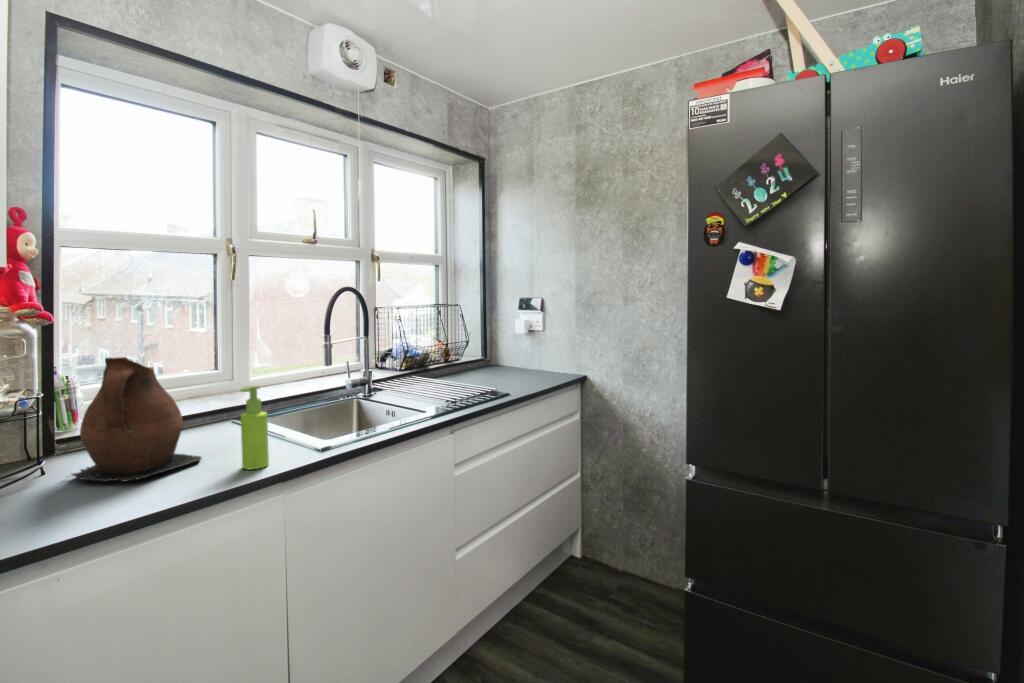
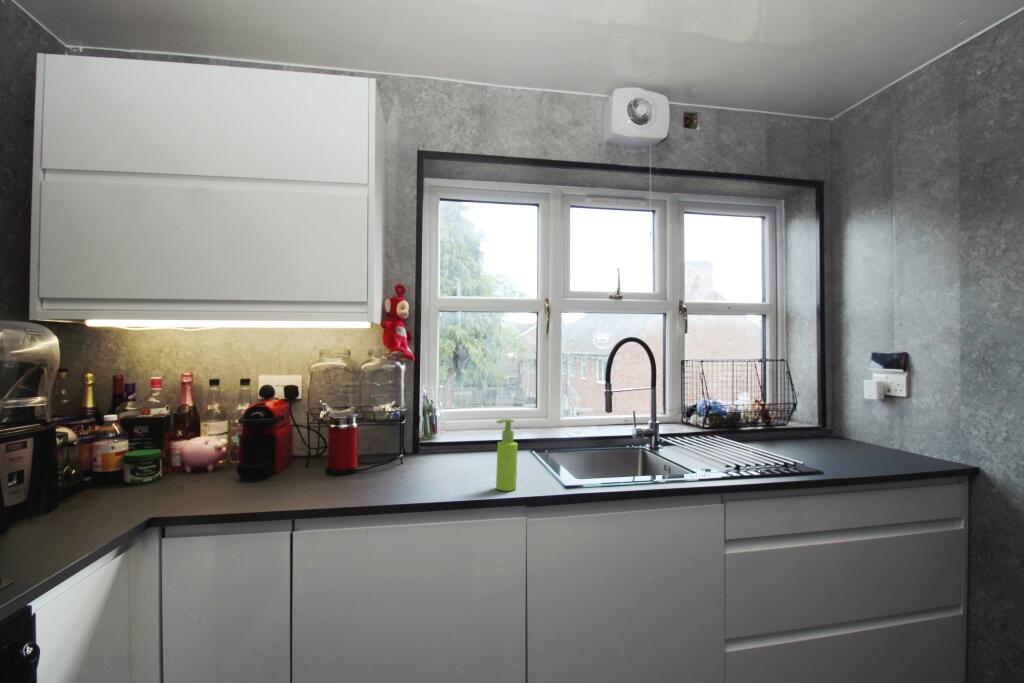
ceramic pitcher: present [72,357,201,482] -> none [399,387,479,479]

